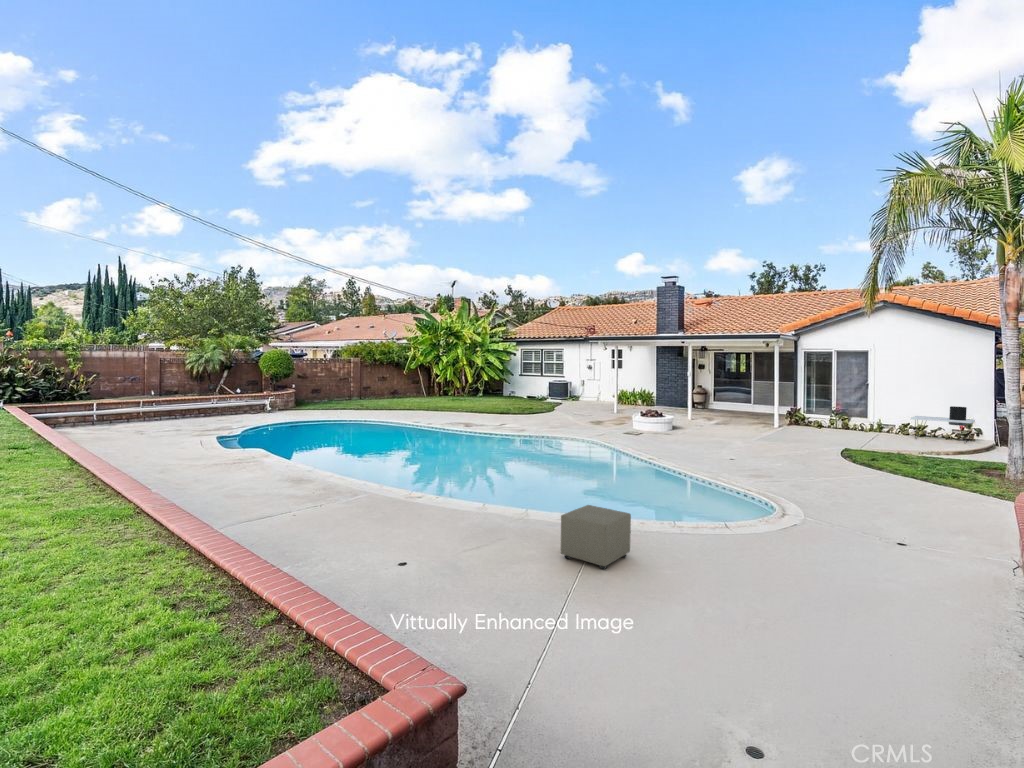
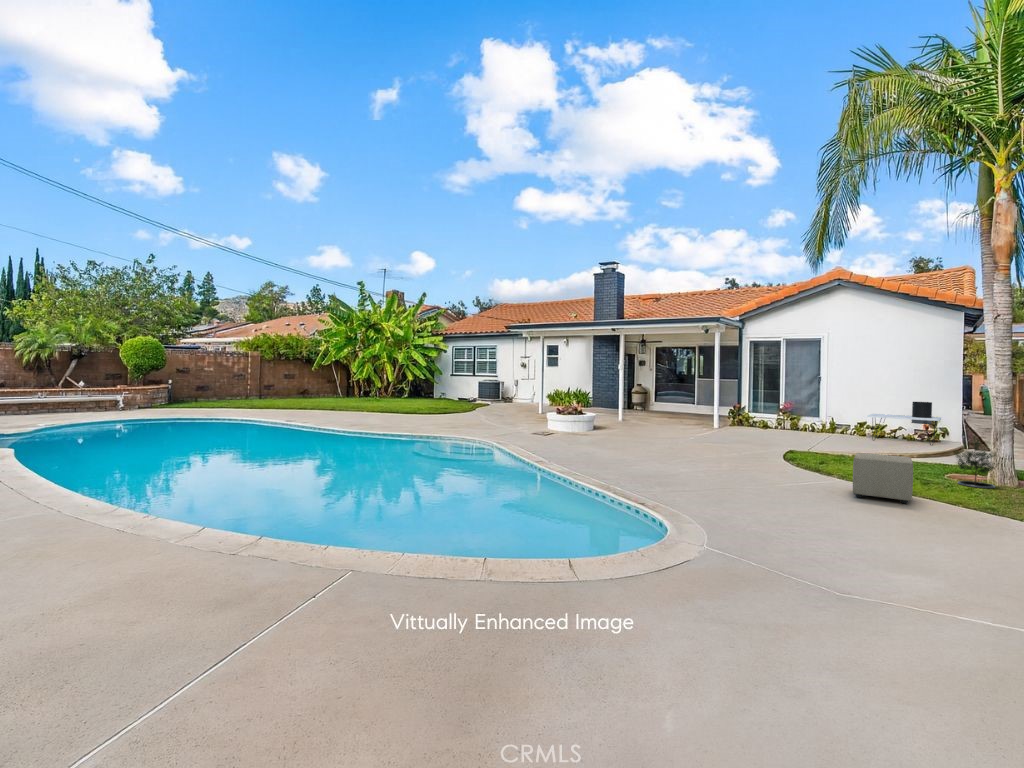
potted tree: none [972,440,1006,479] -> present [956,440,995,488]
ottoman: present [561,505,631,569] -> present [853,453,913,504]

